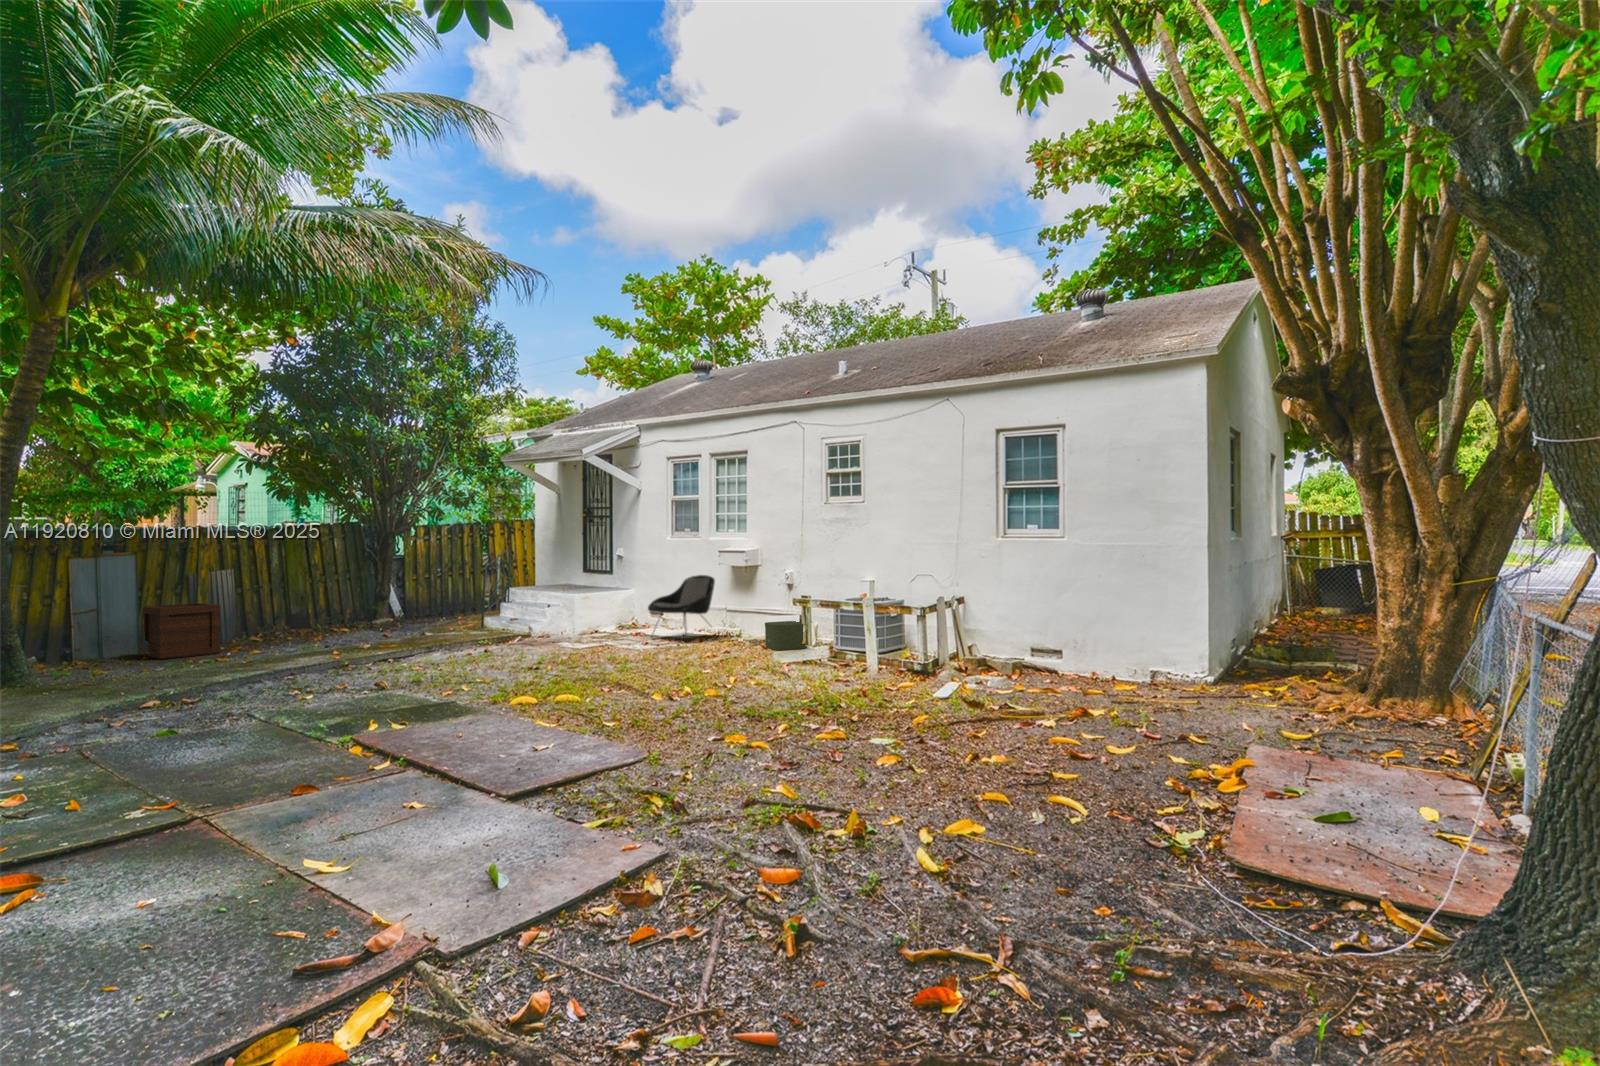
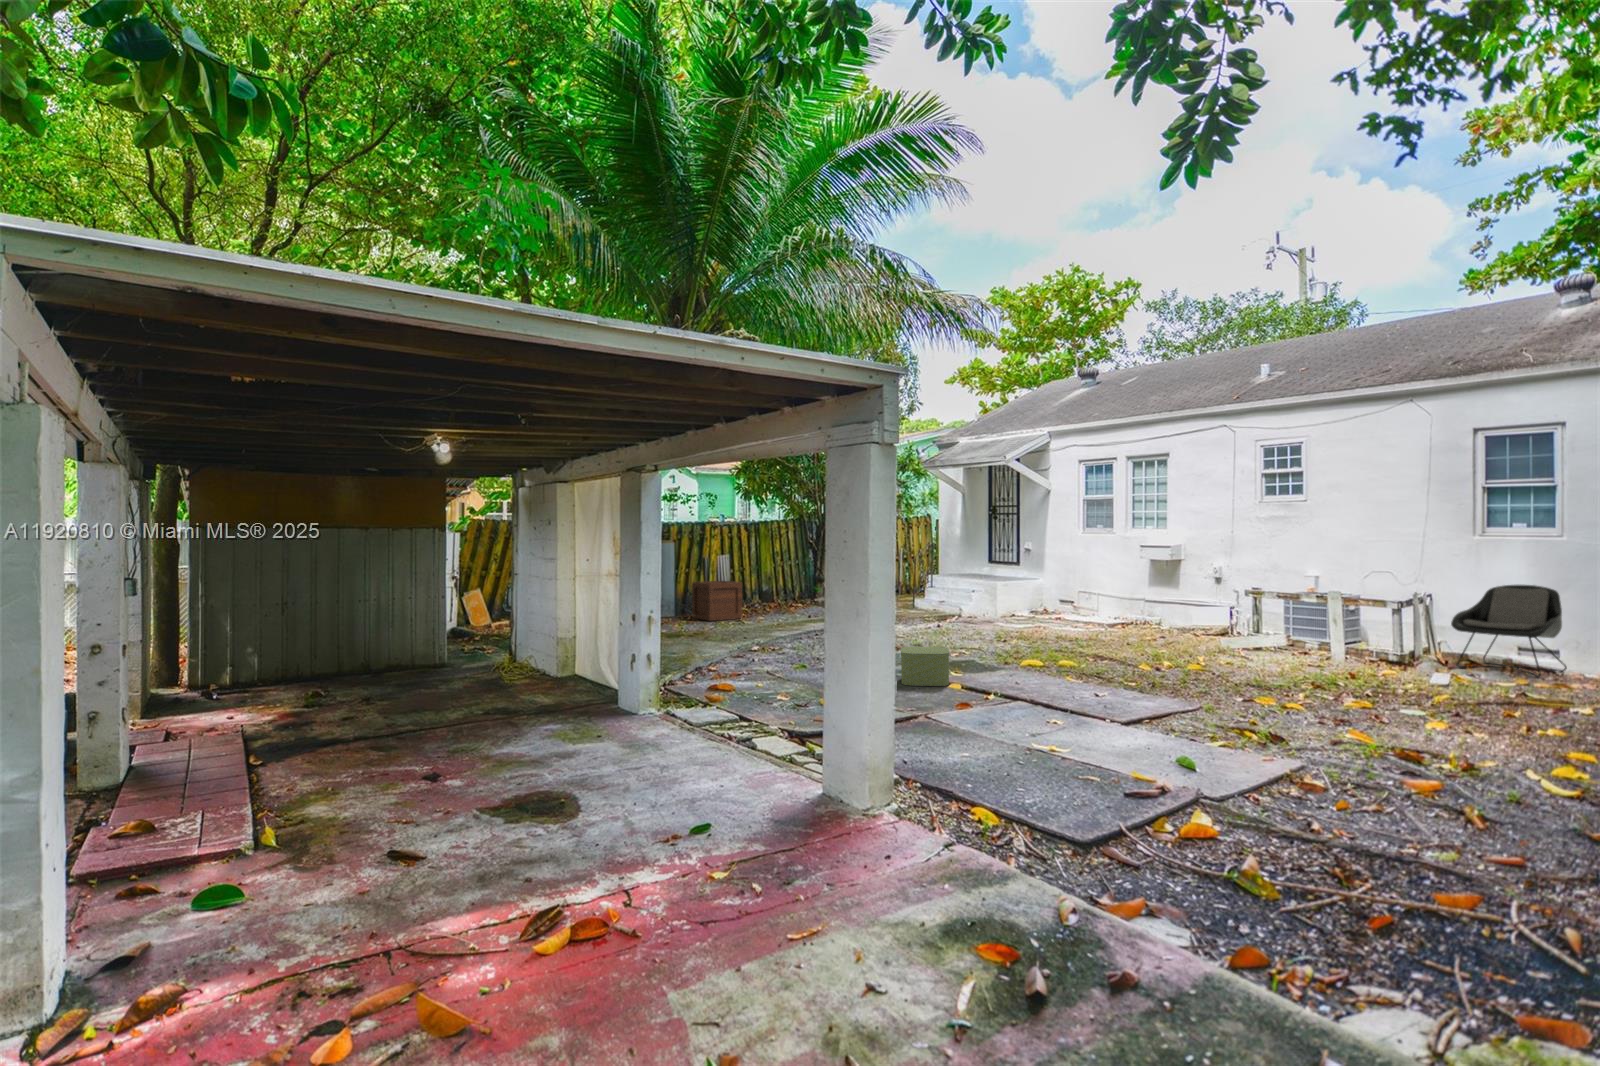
lounge chair: present [648,575,716,642] -> present [1451,585,1567,678]
storage box: present [765,621,807,650] -> present [901,647,949,686]

